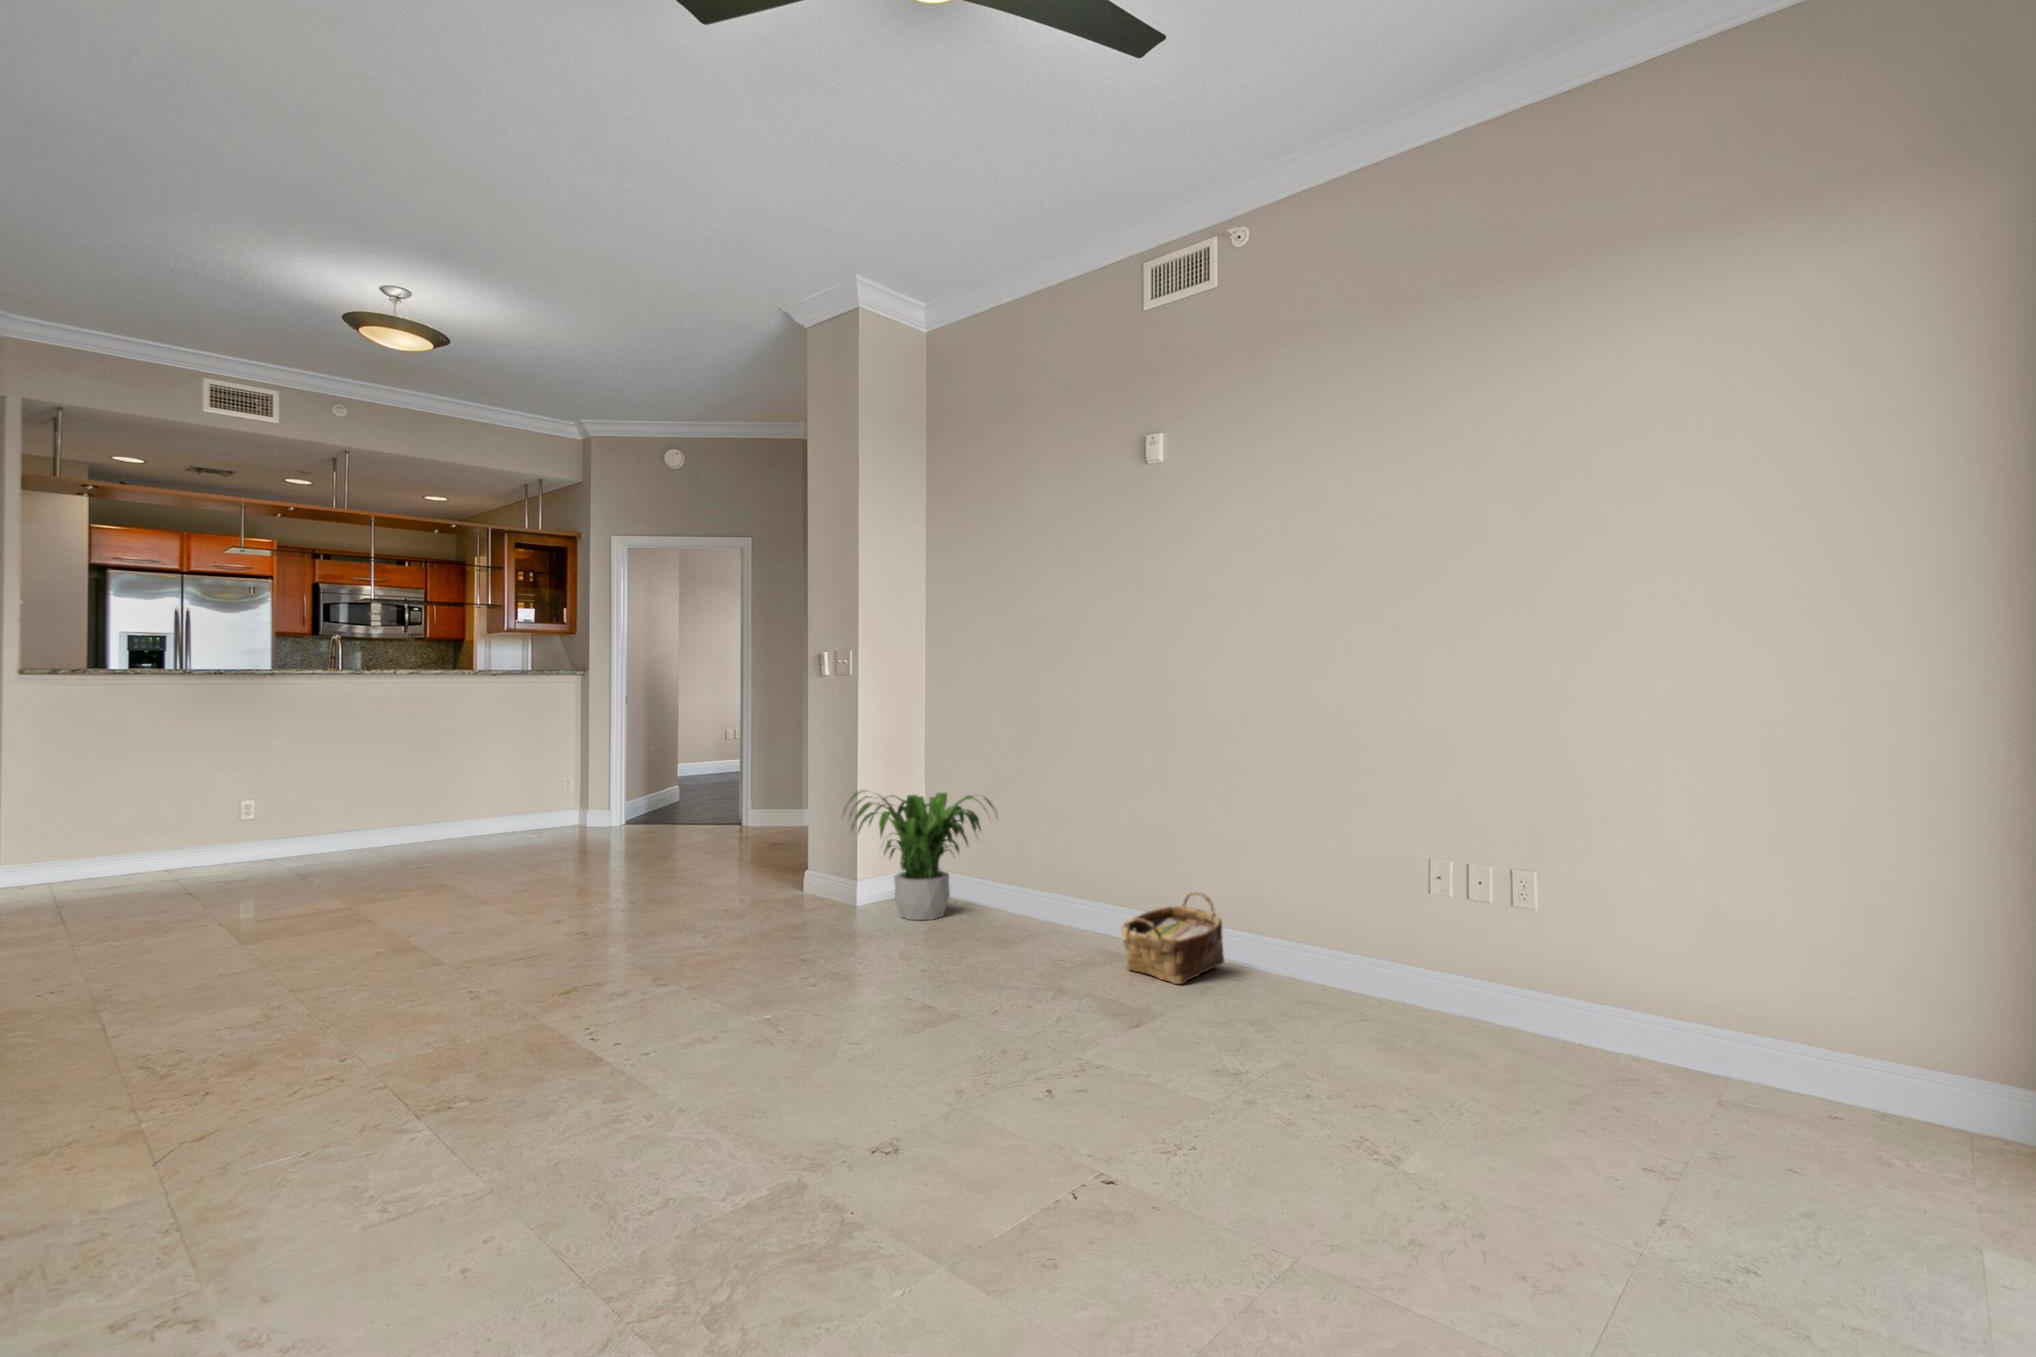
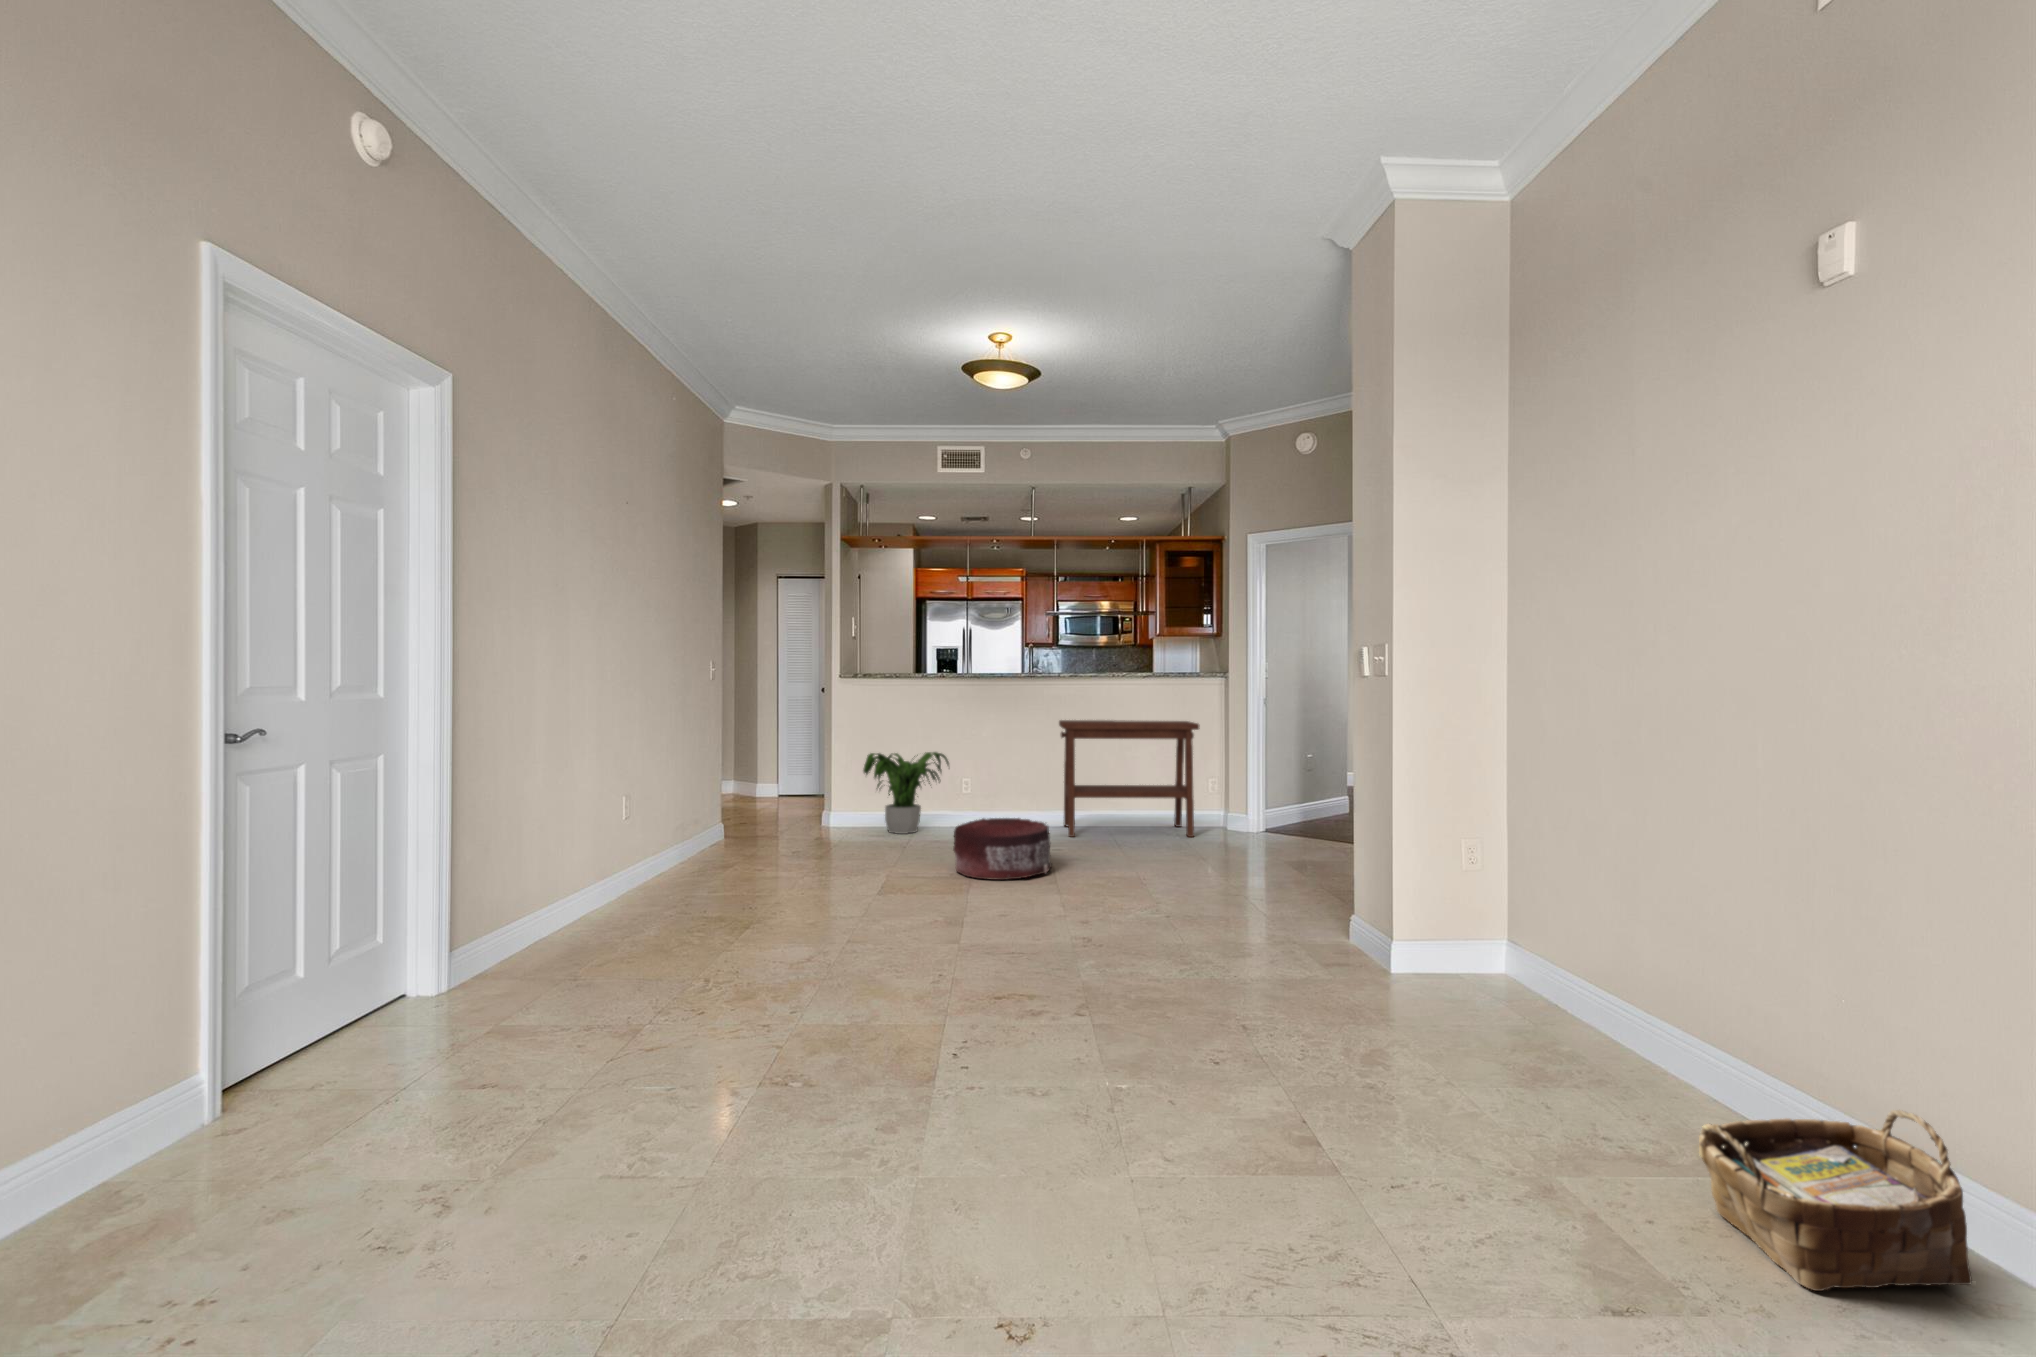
side table: none [390,721,569,856] -> present [1059,720,1200,837]
potted plant: present [844,791,997,920] -> present [863,752,949,834]
pouf: none [323,835,456,909] -> present [953,818,1052,880]

